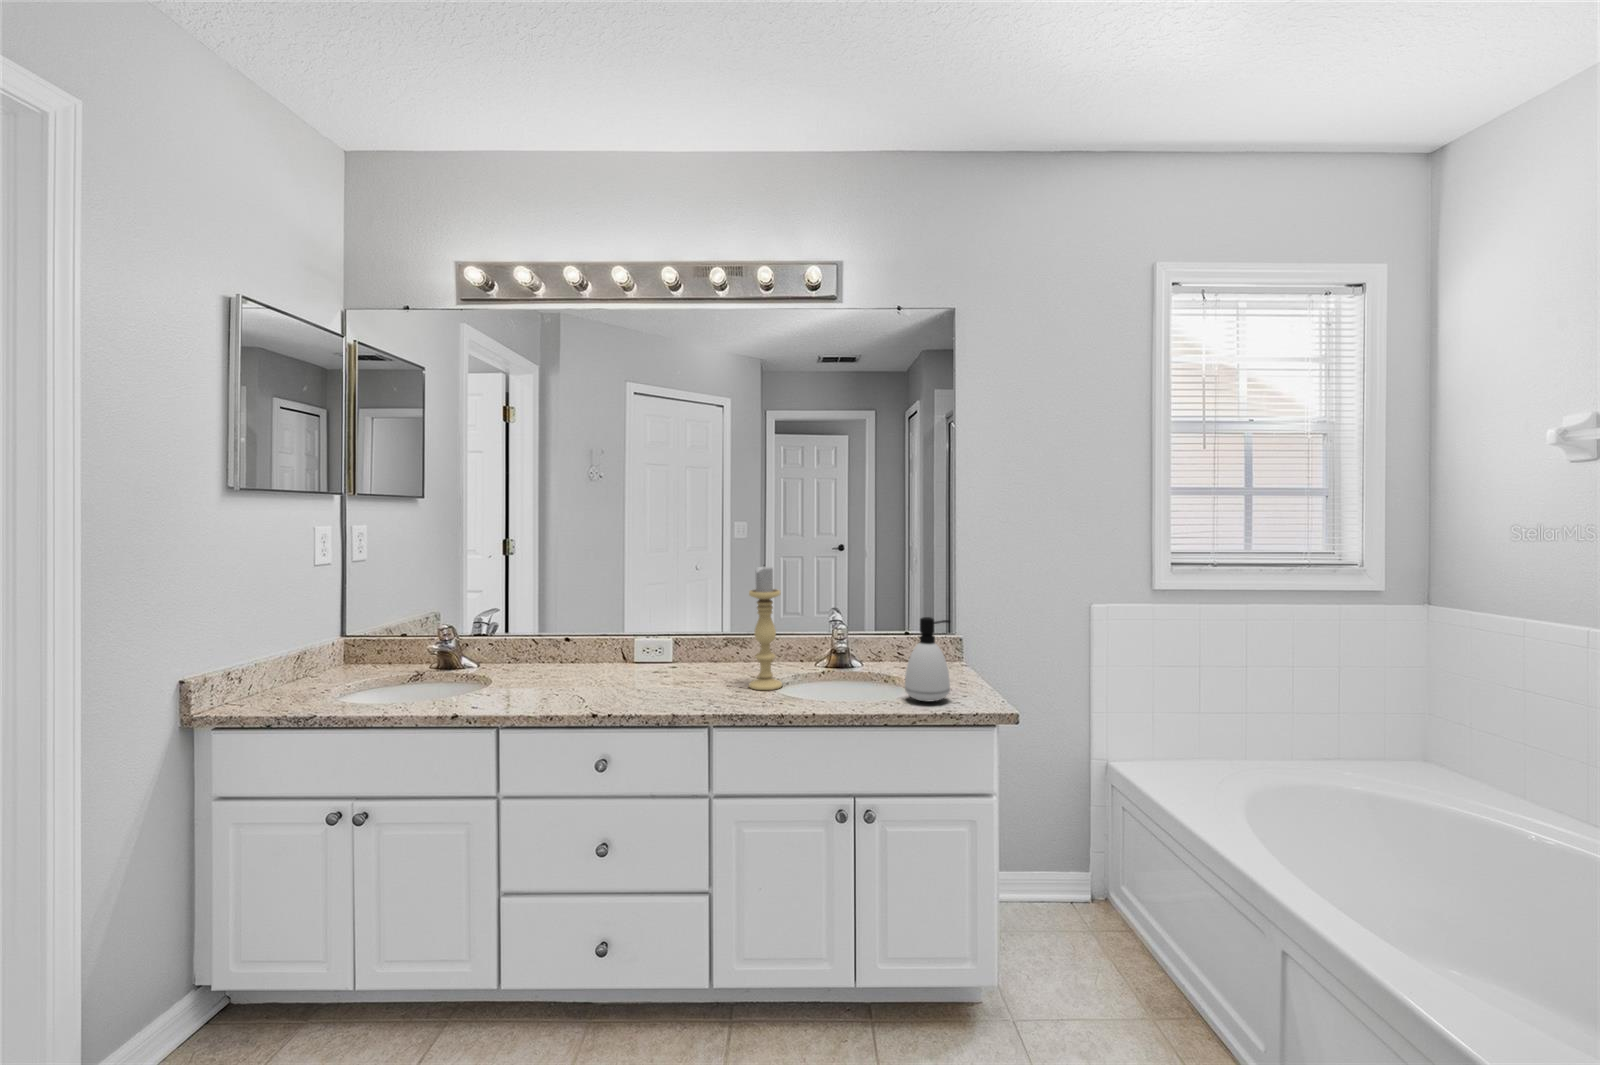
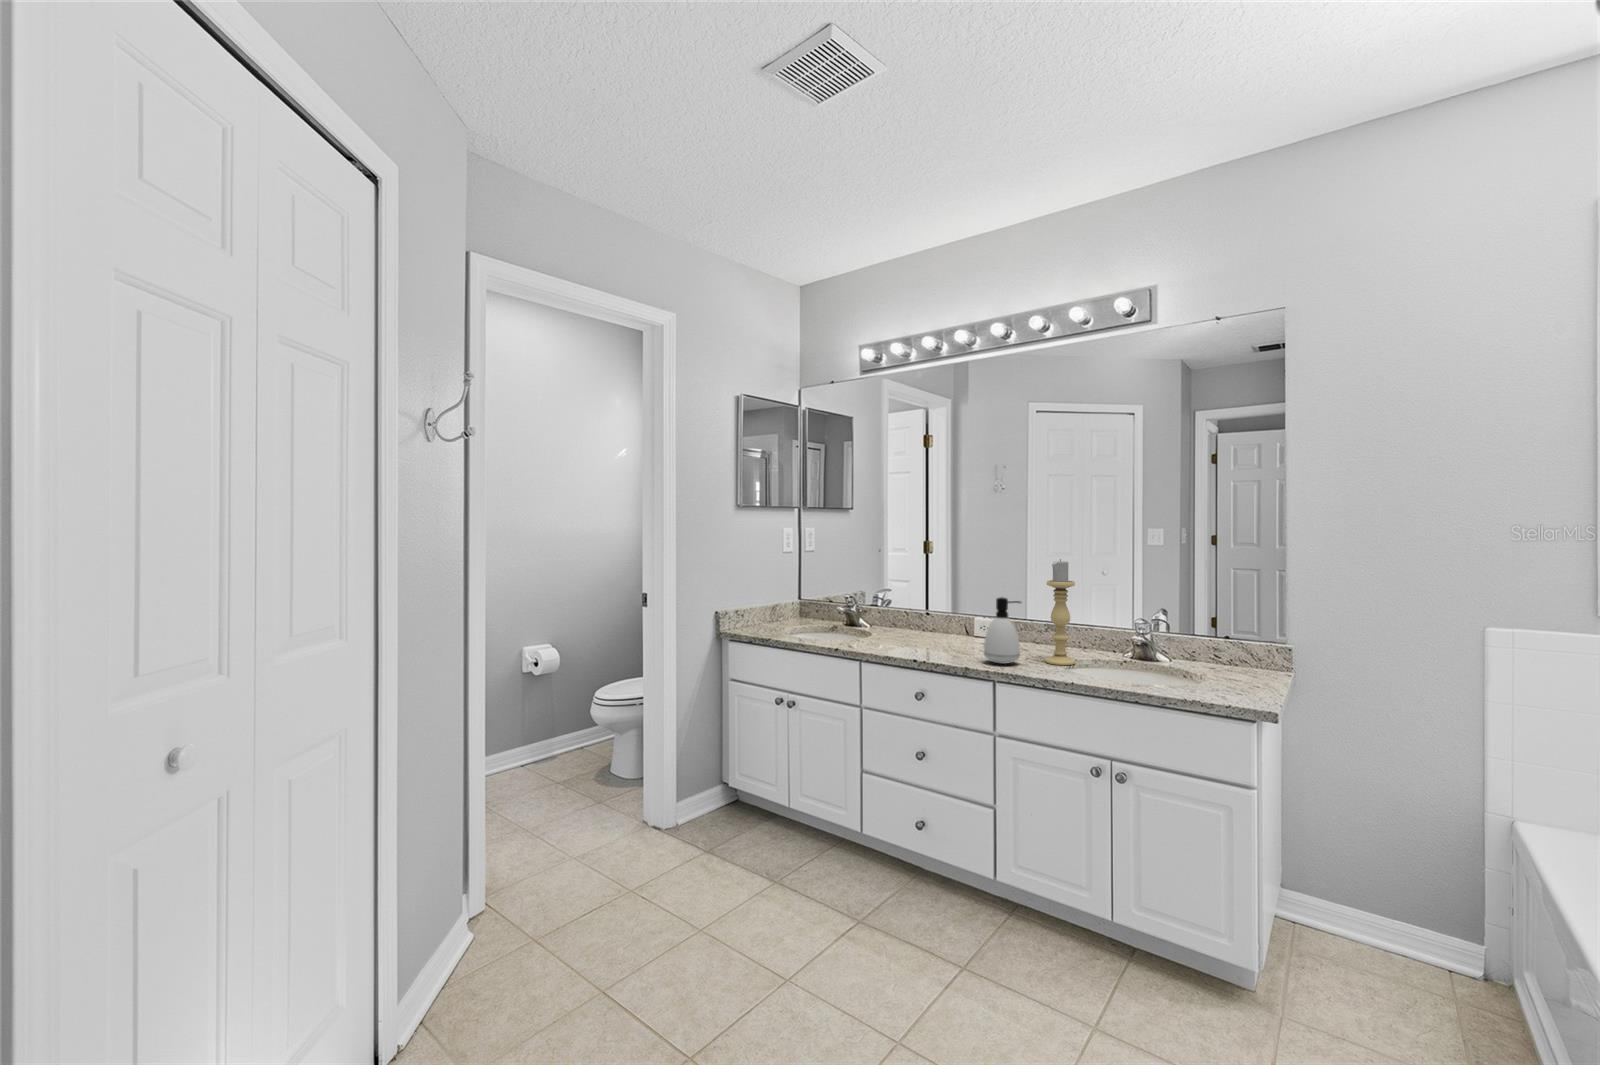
soap dispenser: present [905,617,950,701] -> present [984,597,1020,664]

